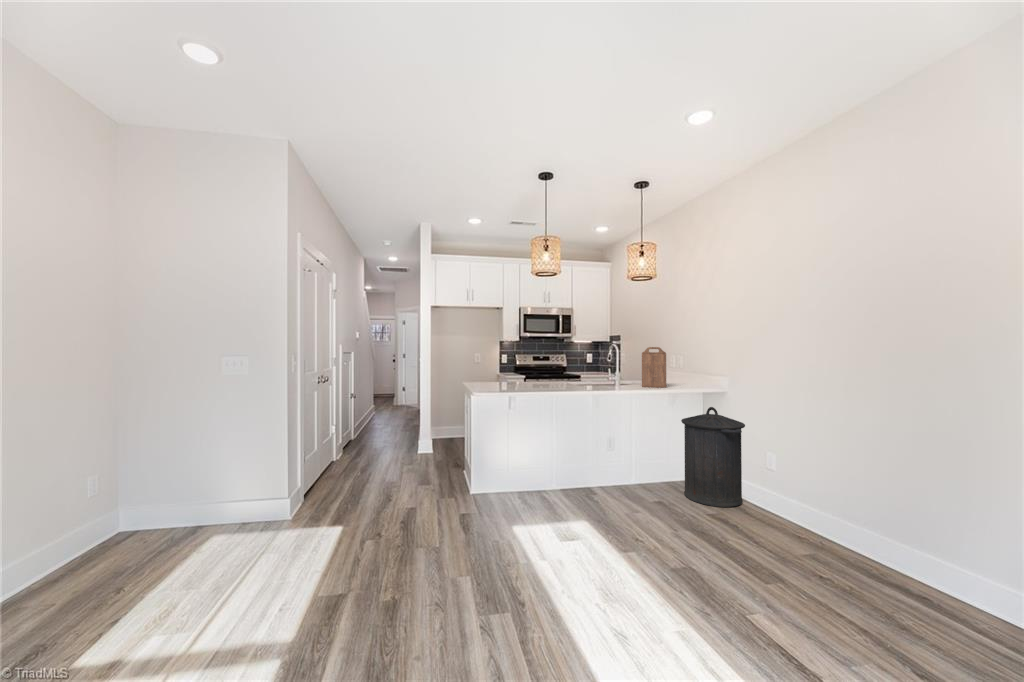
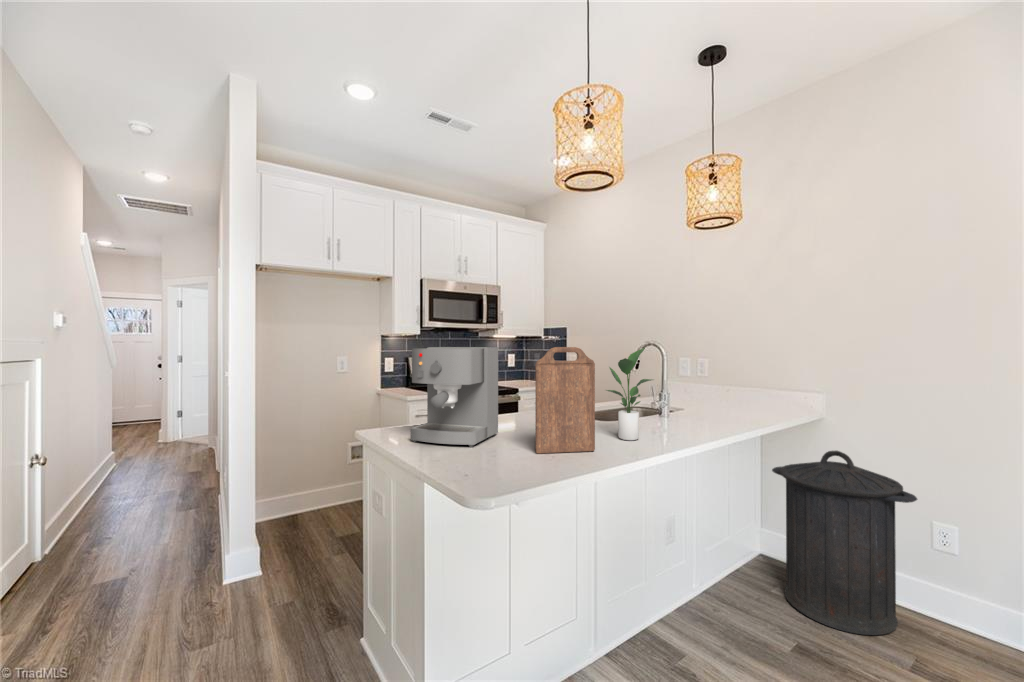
coffee maker: none [477,346,515,386] -> present [410,347,498,447]
potted plant: none [556,346,579,388] -> present [606,348,653,440]
cutting board: present [642,347,666,387] -> present [535,347,595,454]

